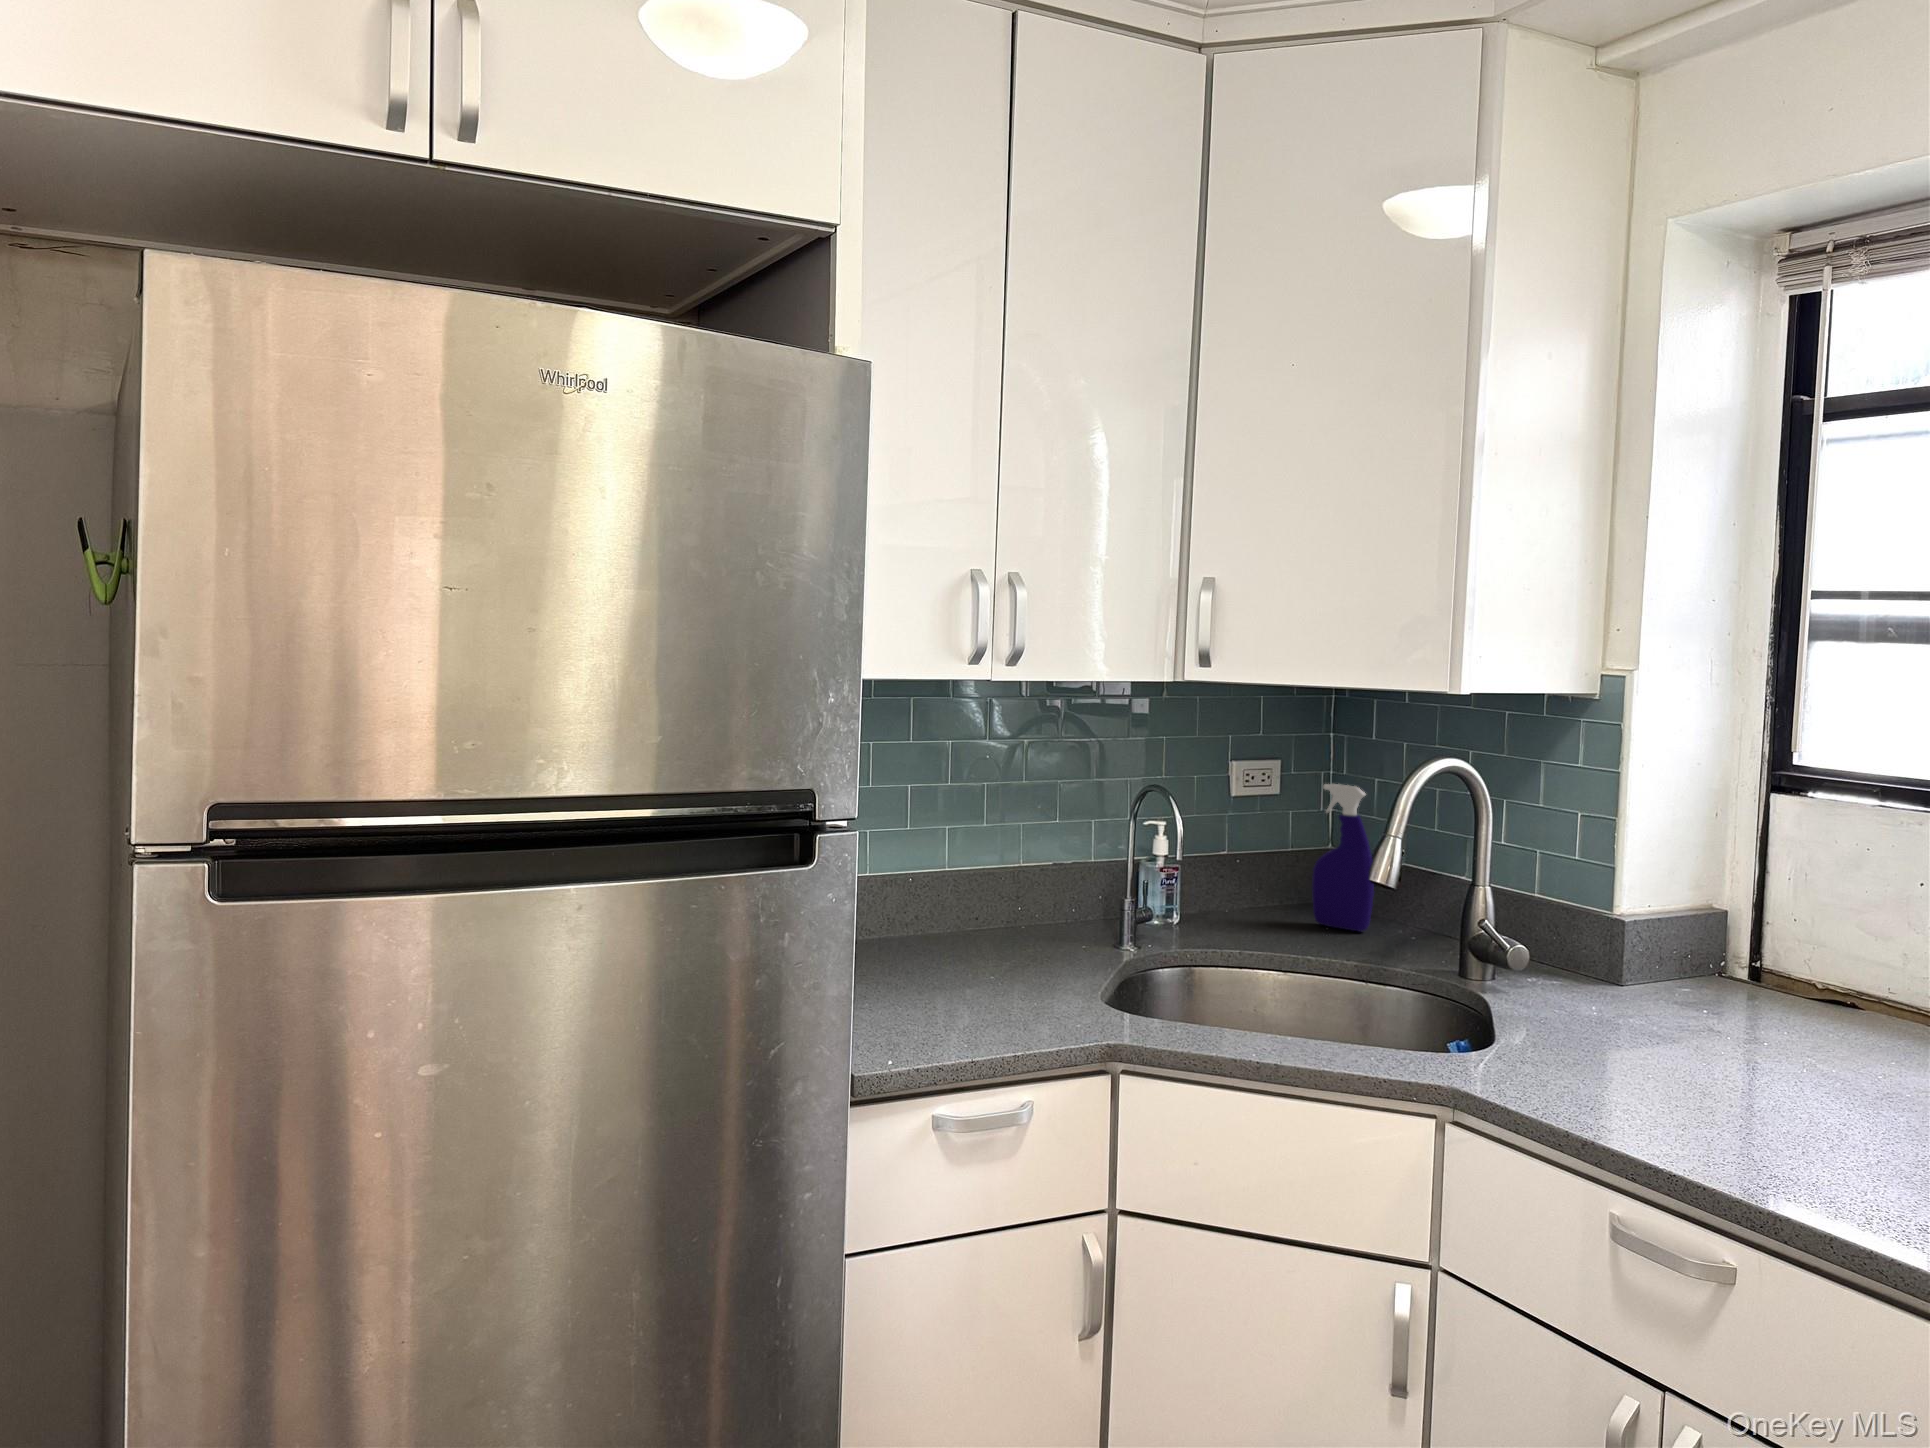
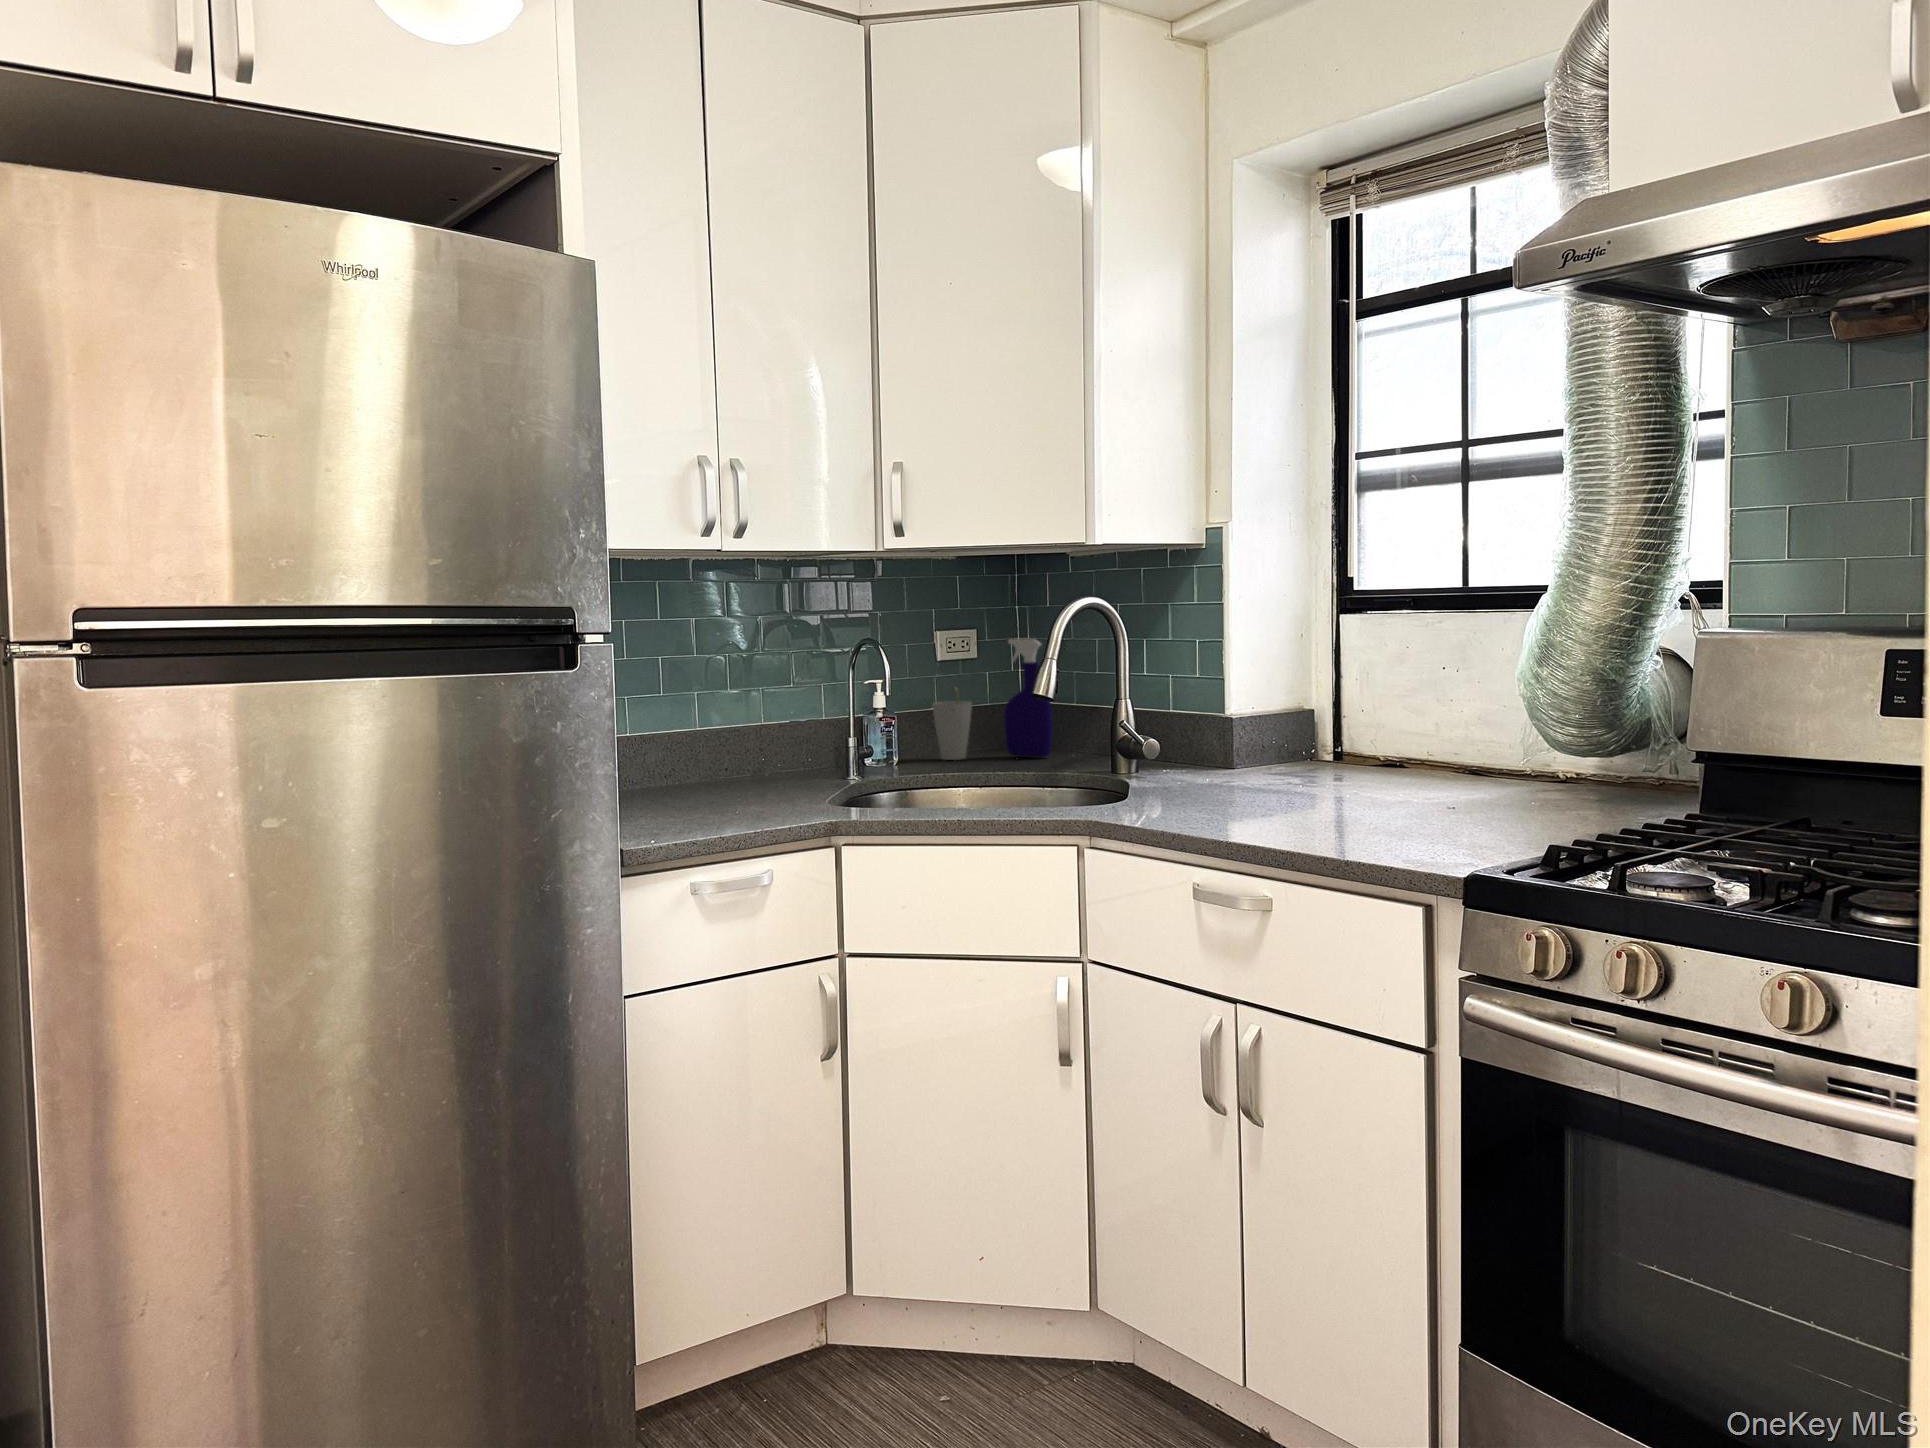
cup: none [1226,840,1275,926] -> present [932,687,972,760]

